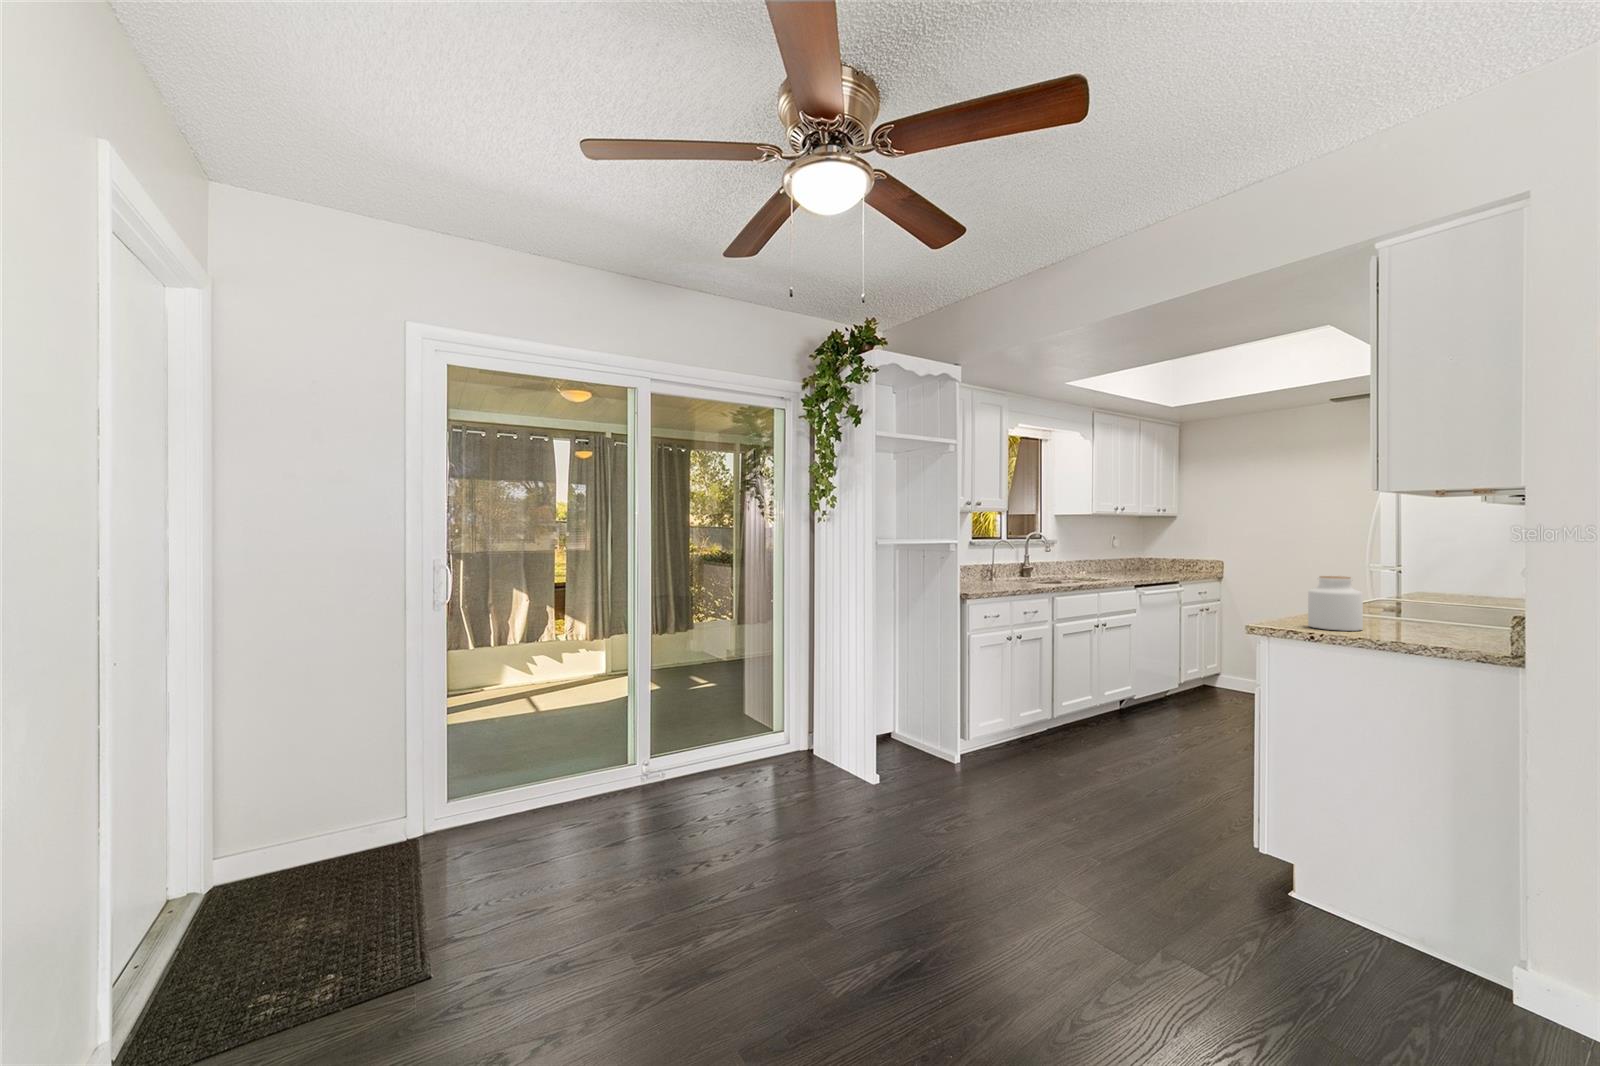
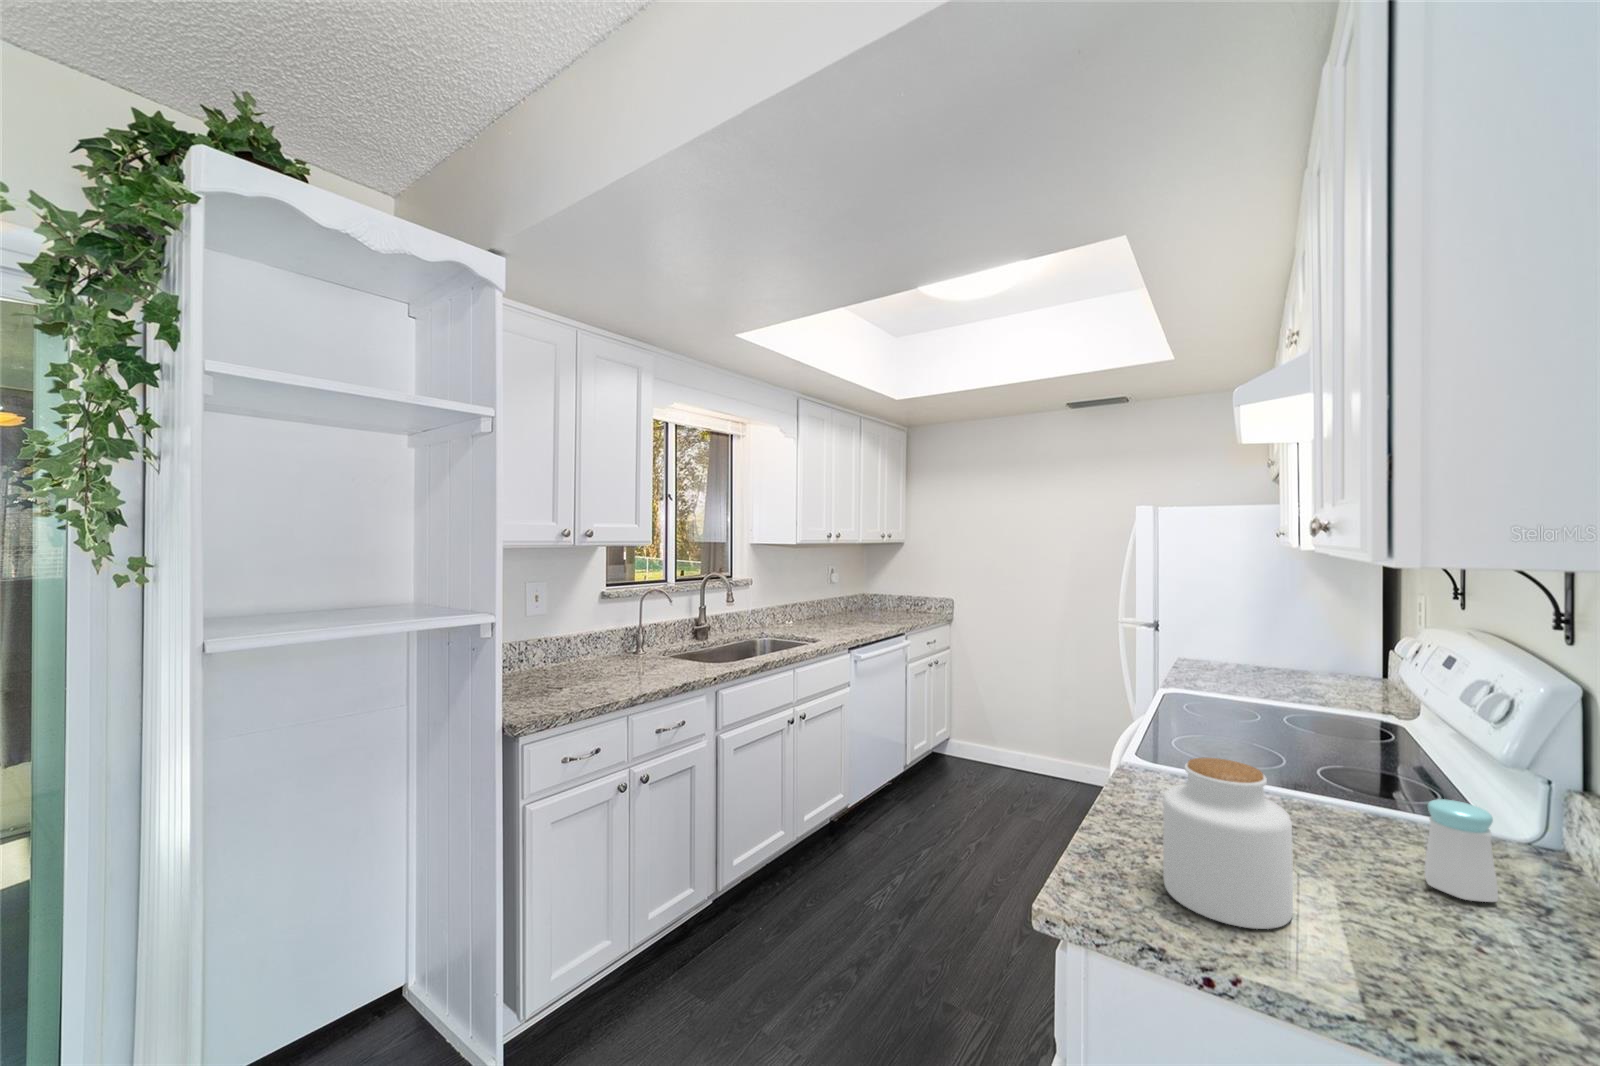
salt shaker: none [1440,595,1473,632] -> present [1425,799,1498,902]

